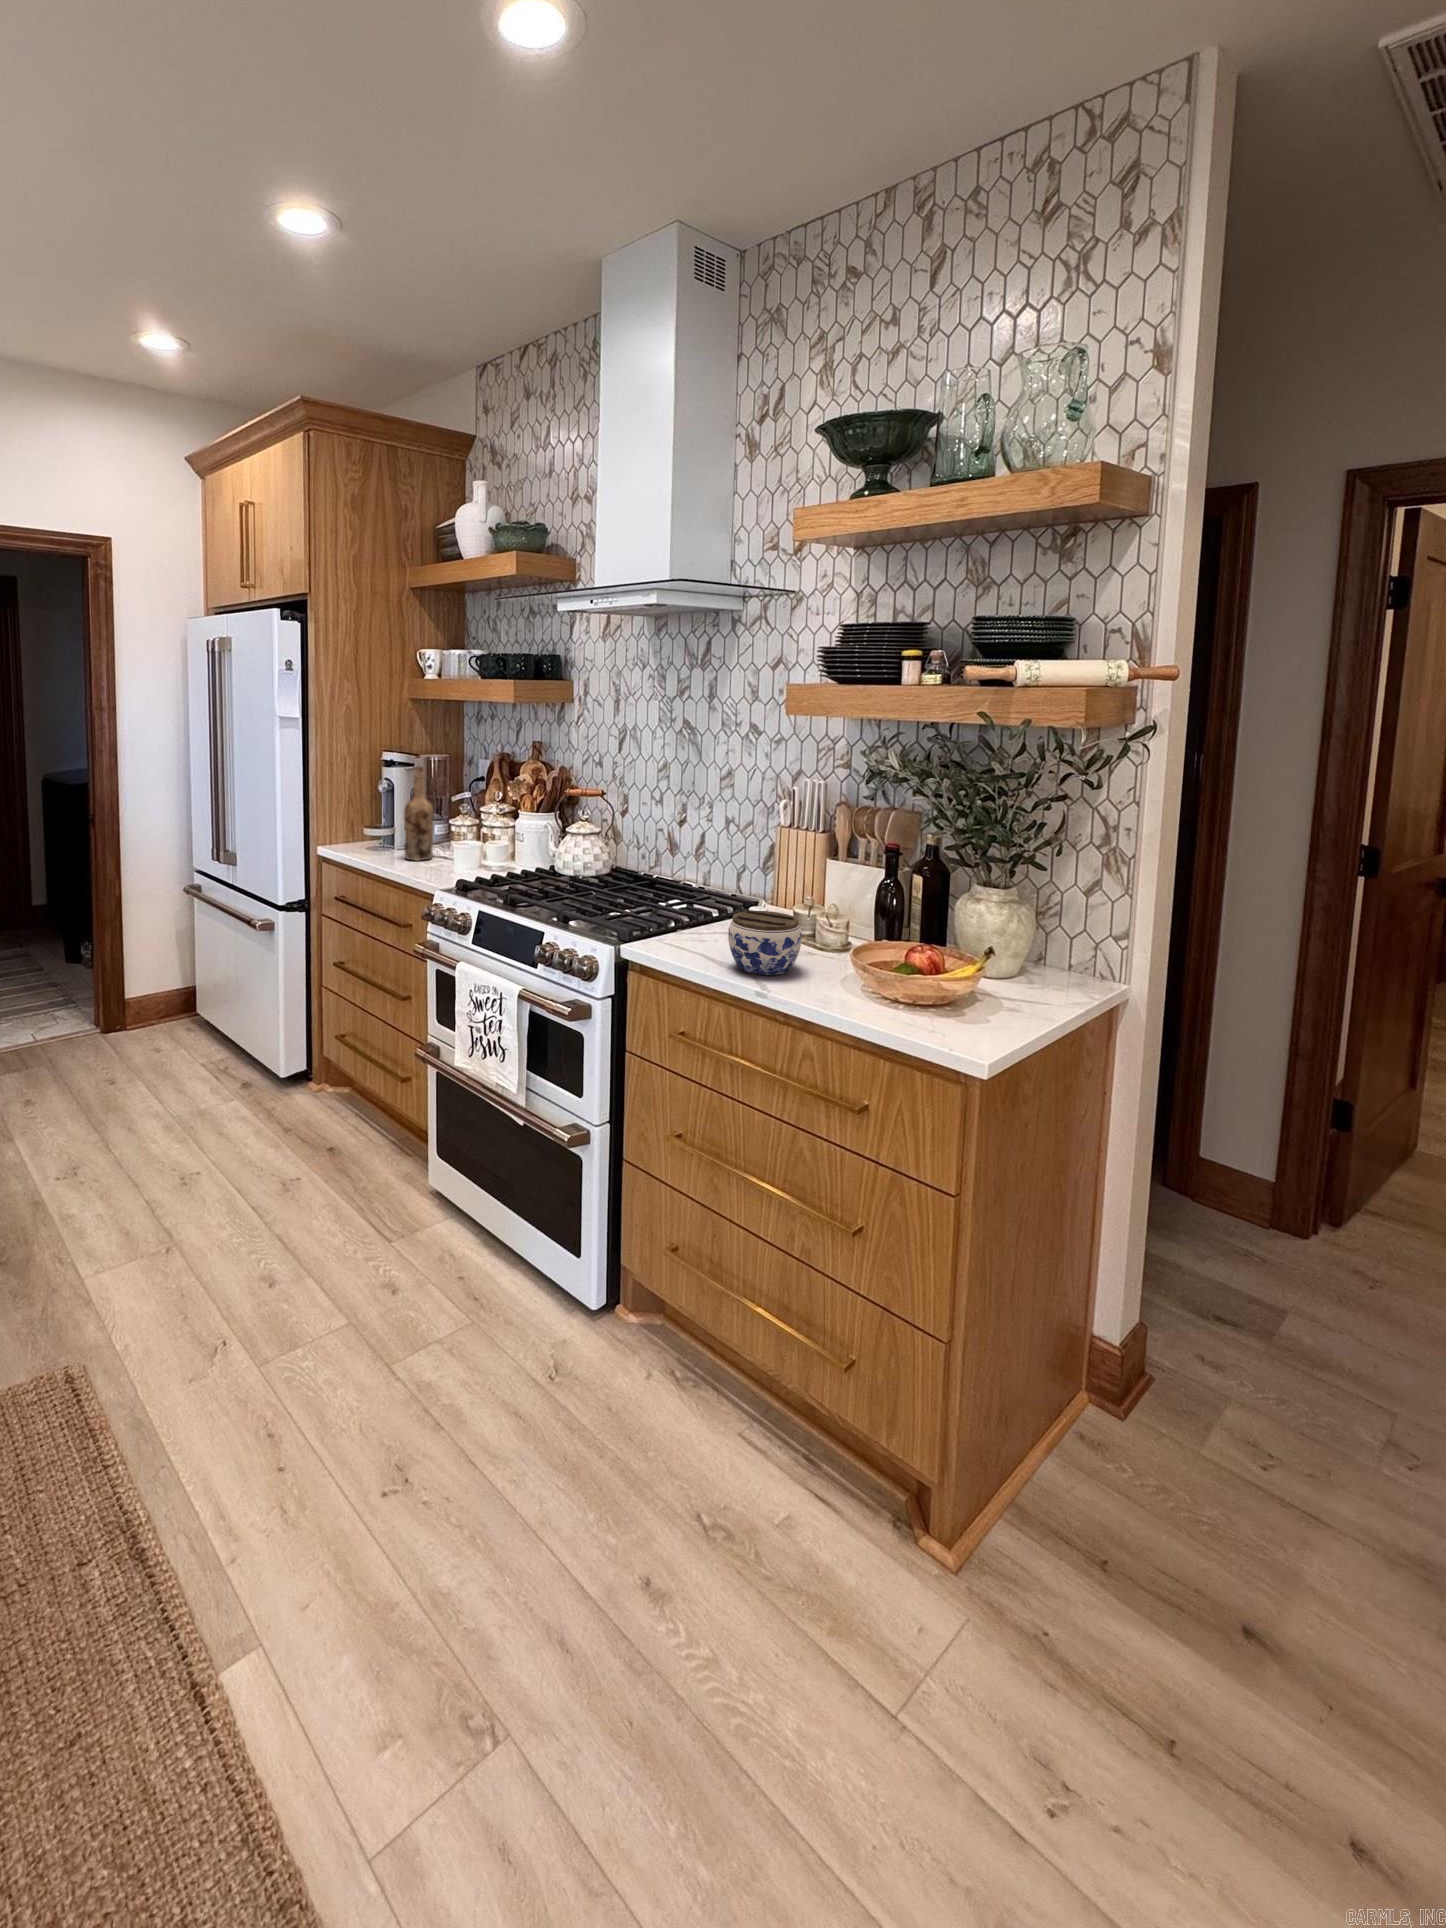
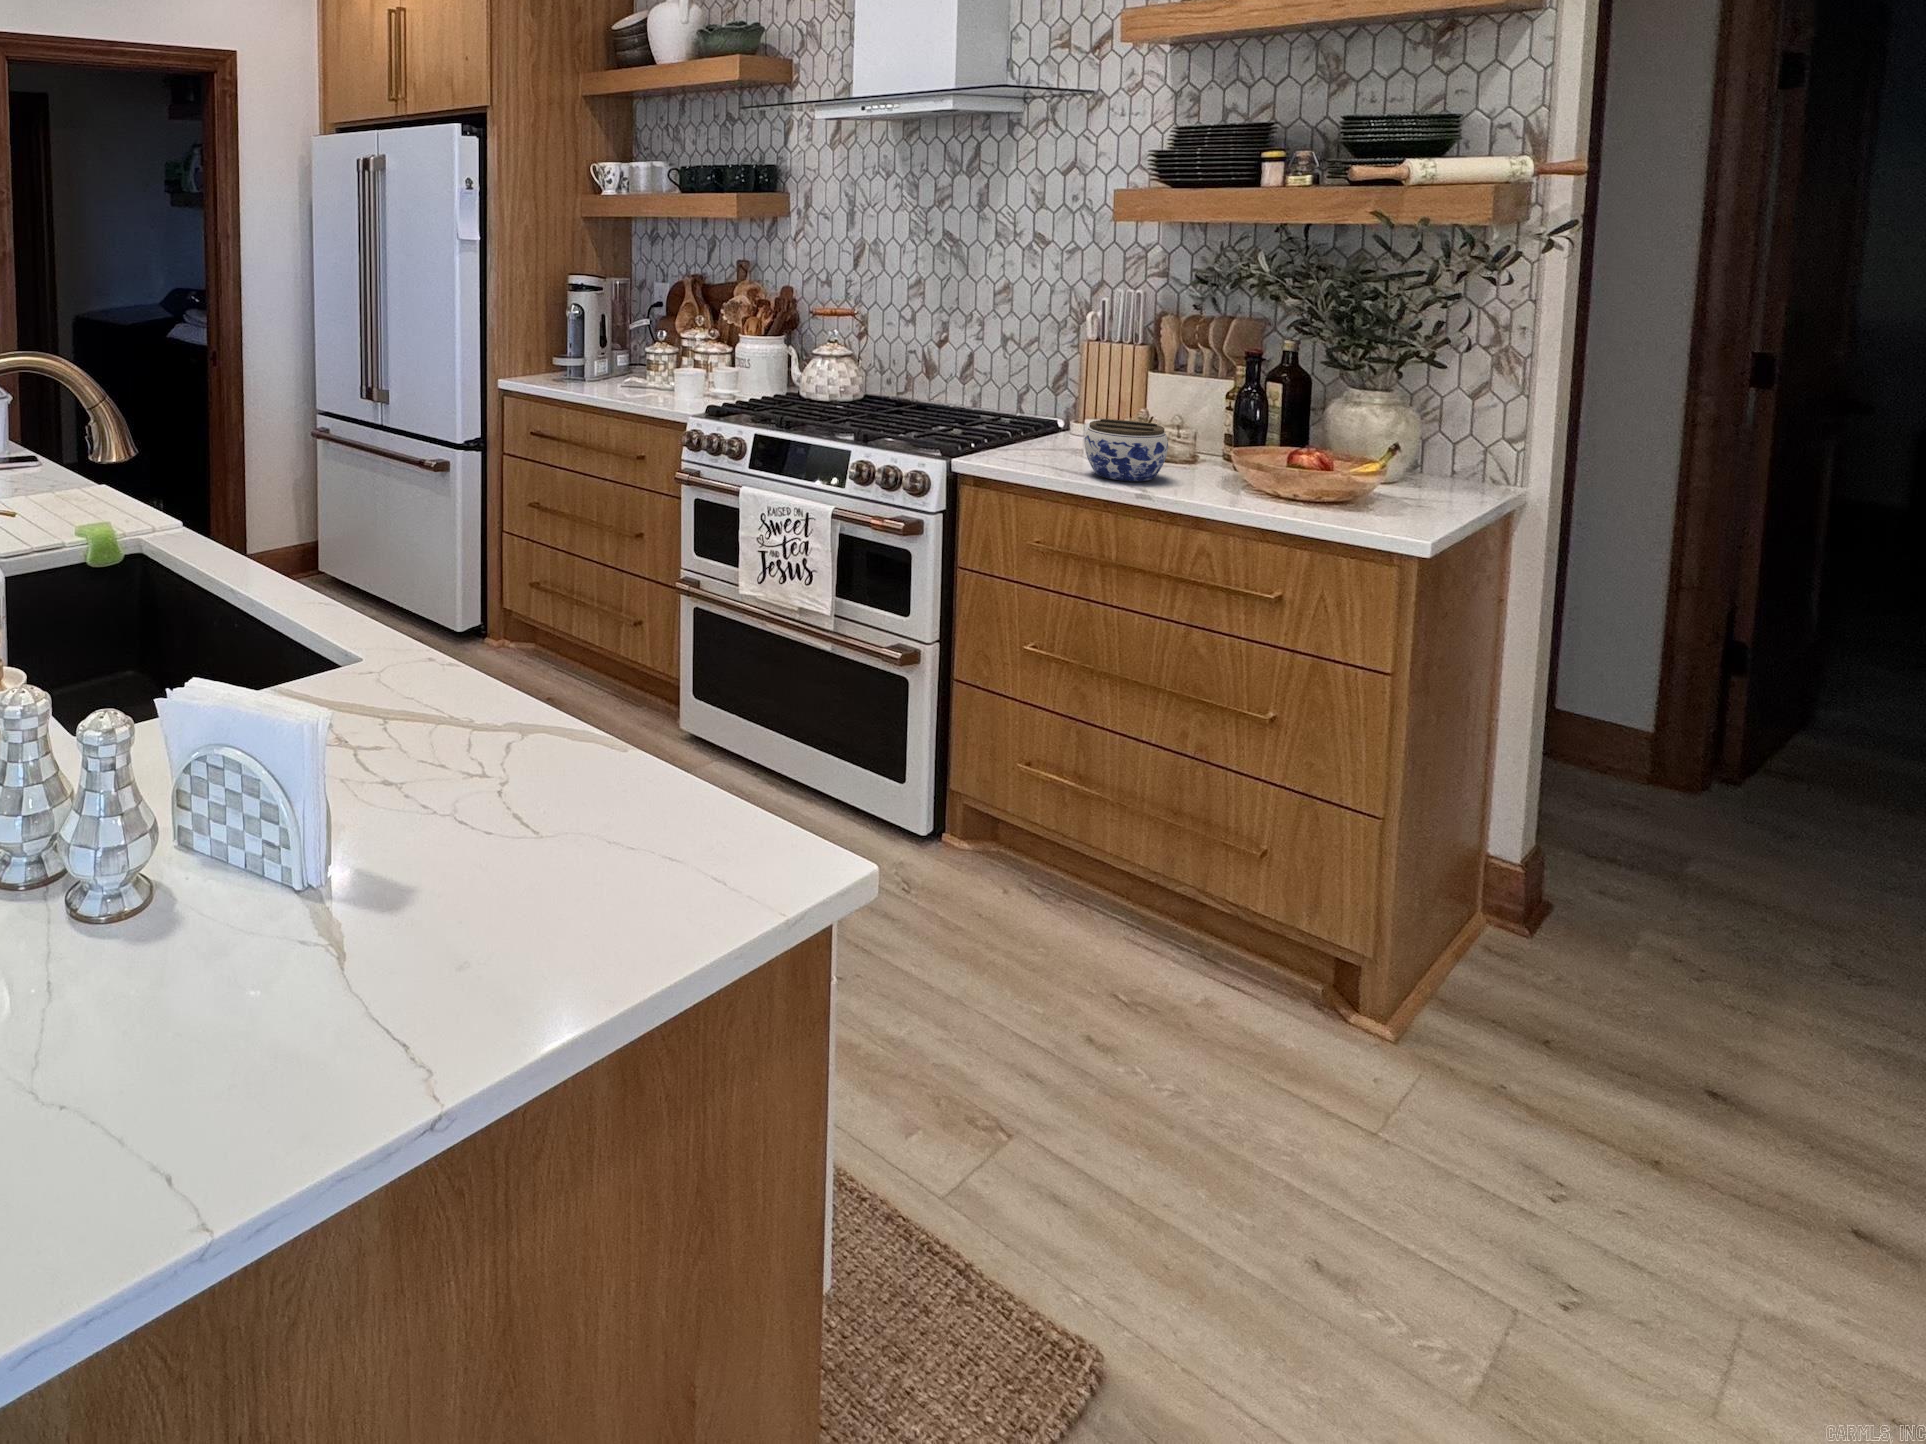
wine bottle: present [404,767,433,861] -> none [613,290,644,391]

